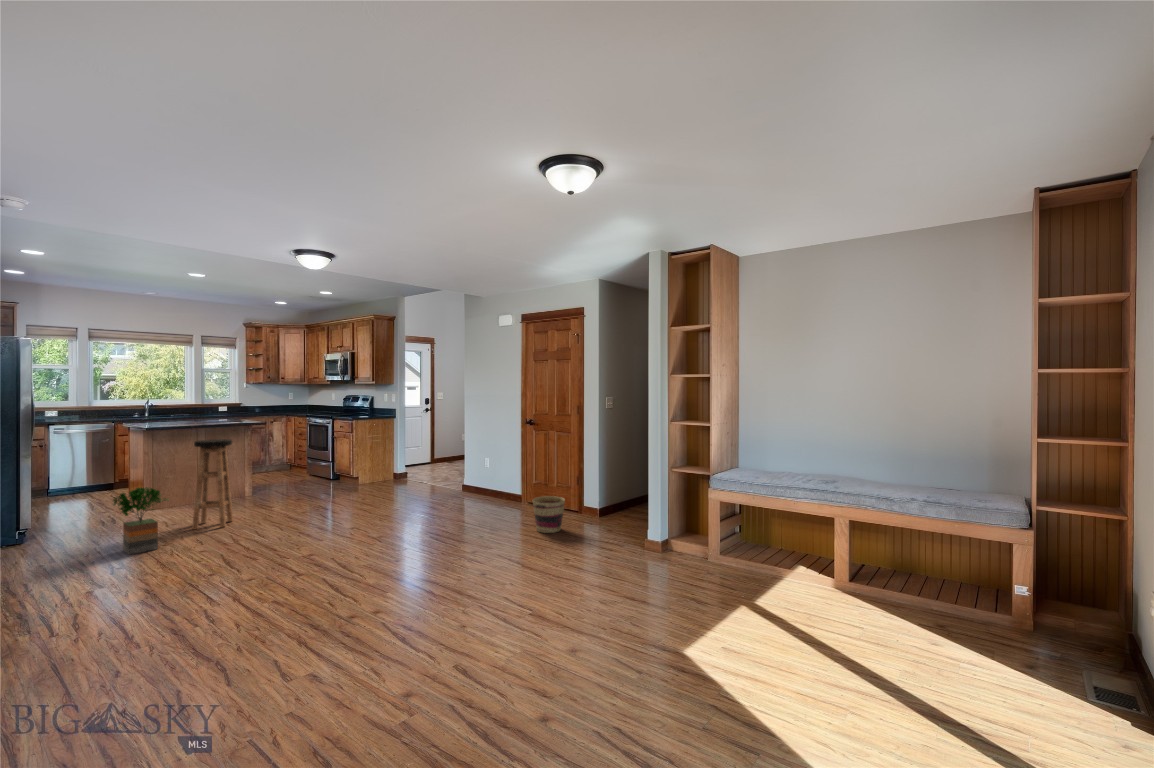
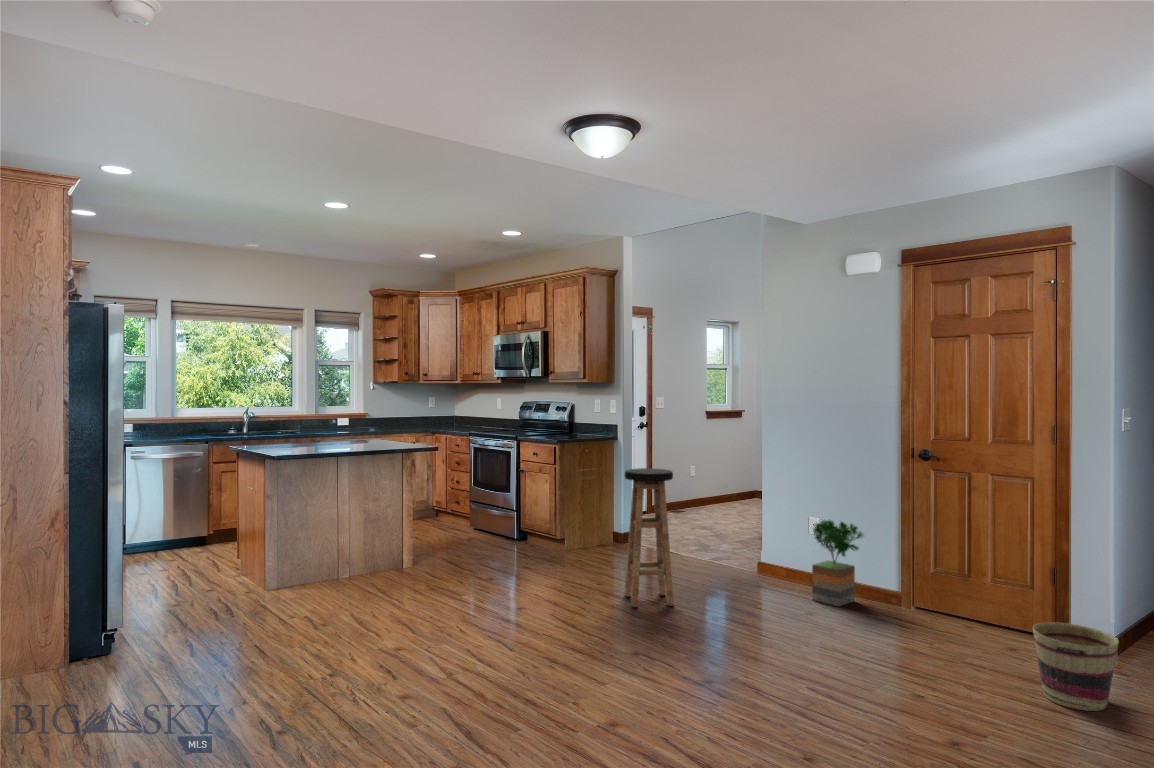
bar stool: present [192,439,233,529] -> present [625,468,674,607]
potted tree: present [113,487,169,554] -> present [812,520,863,607]

